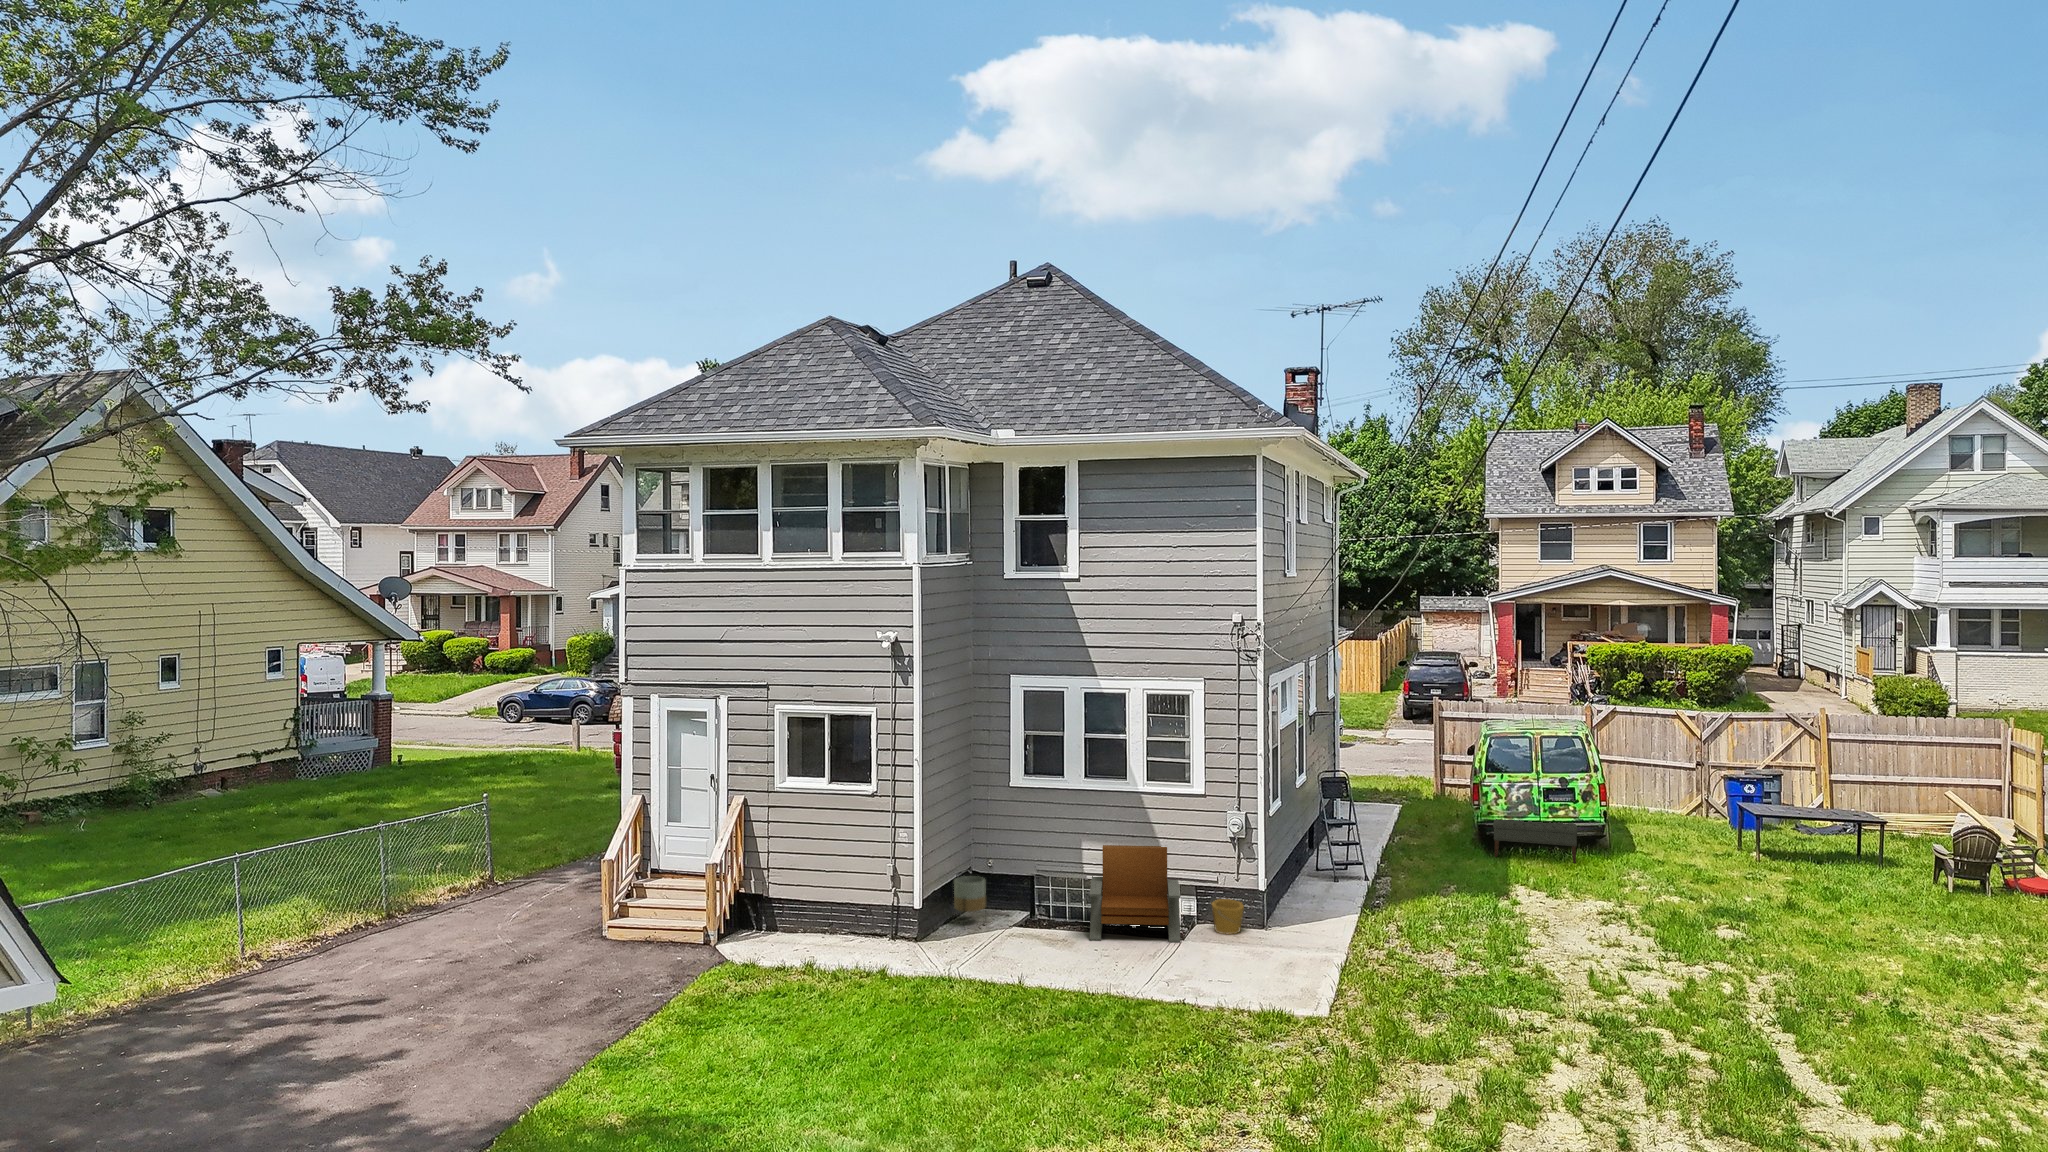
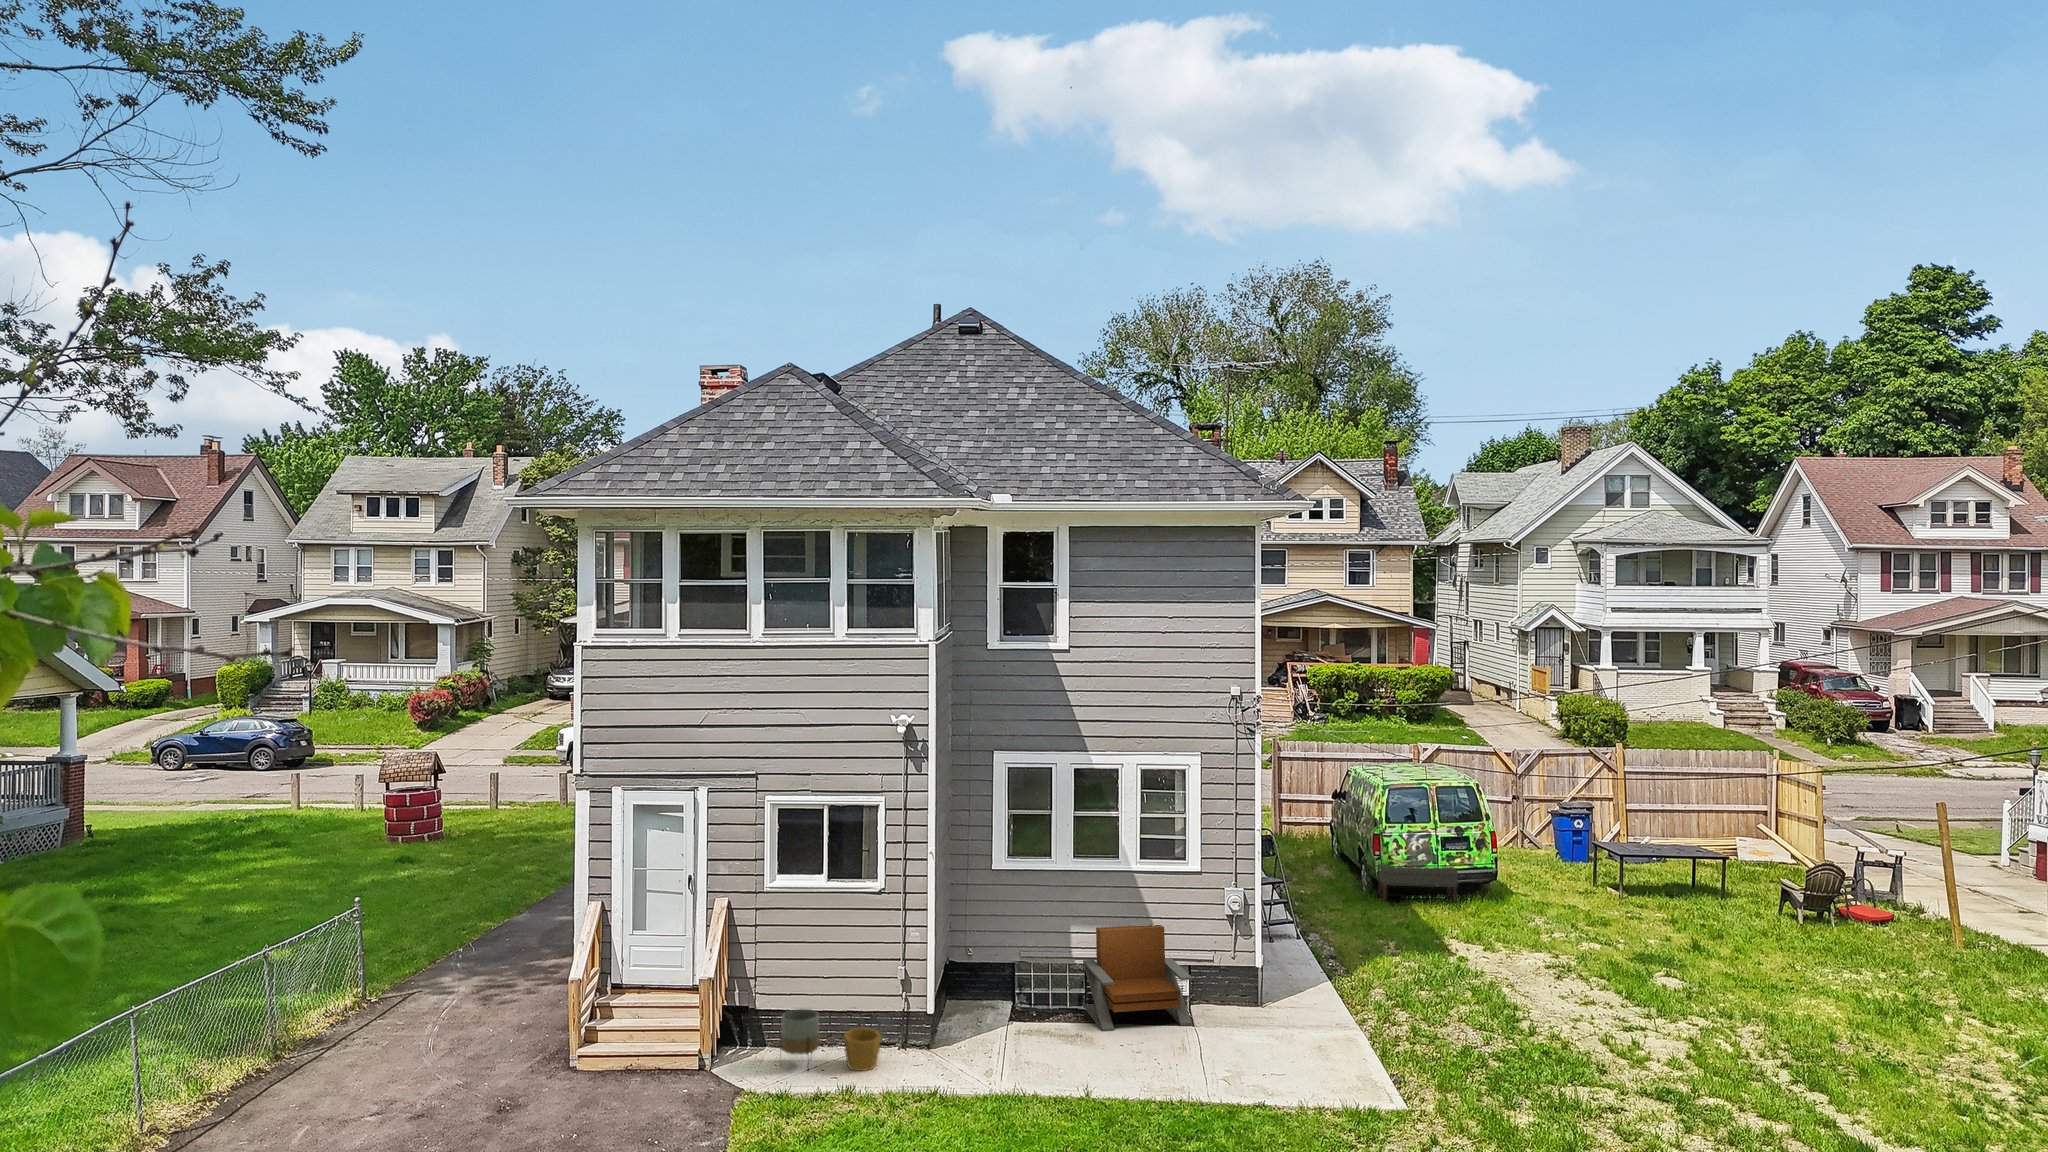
planter: present [954,876,987,912] -> present [780,1009,819,1055]
bucket: present [1212,899,1244,934] -> present [844,1027,881,1071]

